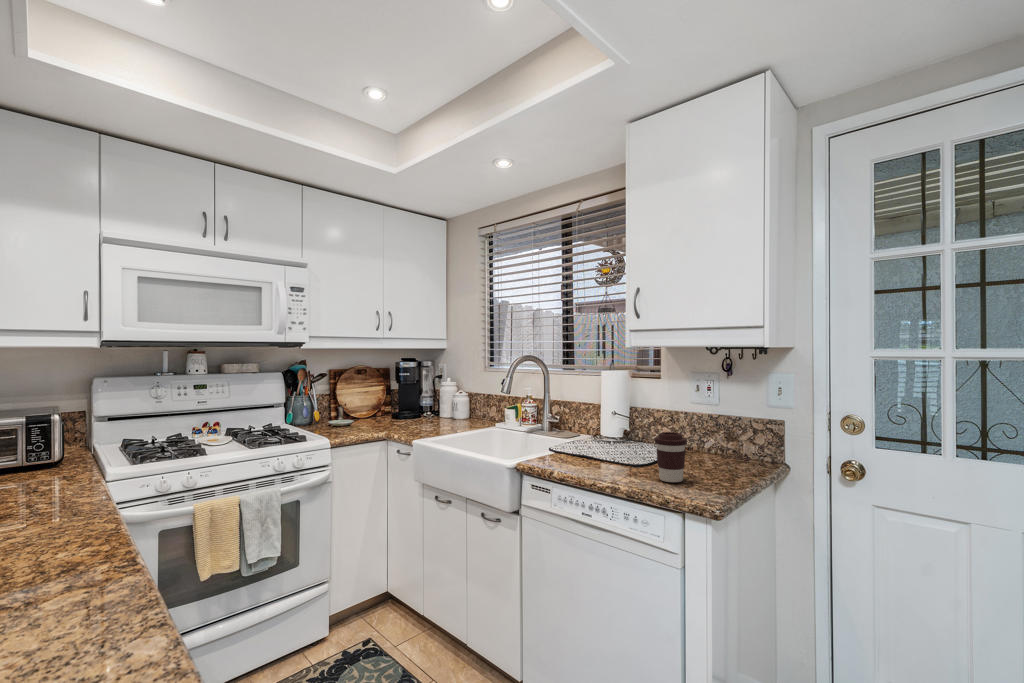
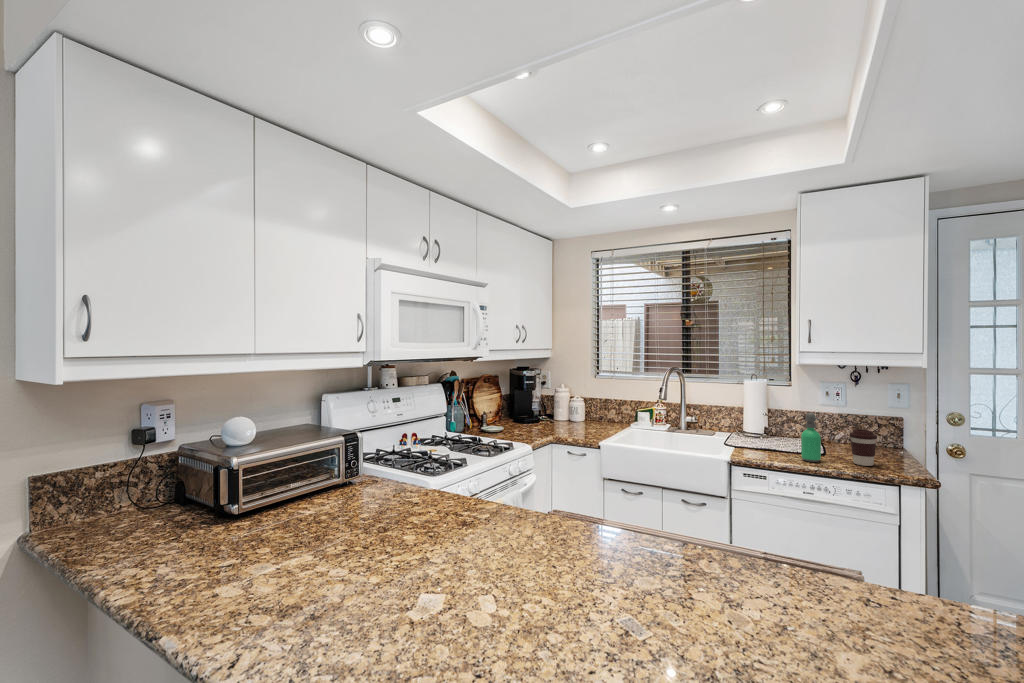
soap dispenser: none [599,408,622,474] -> present [801,413,821,462]

